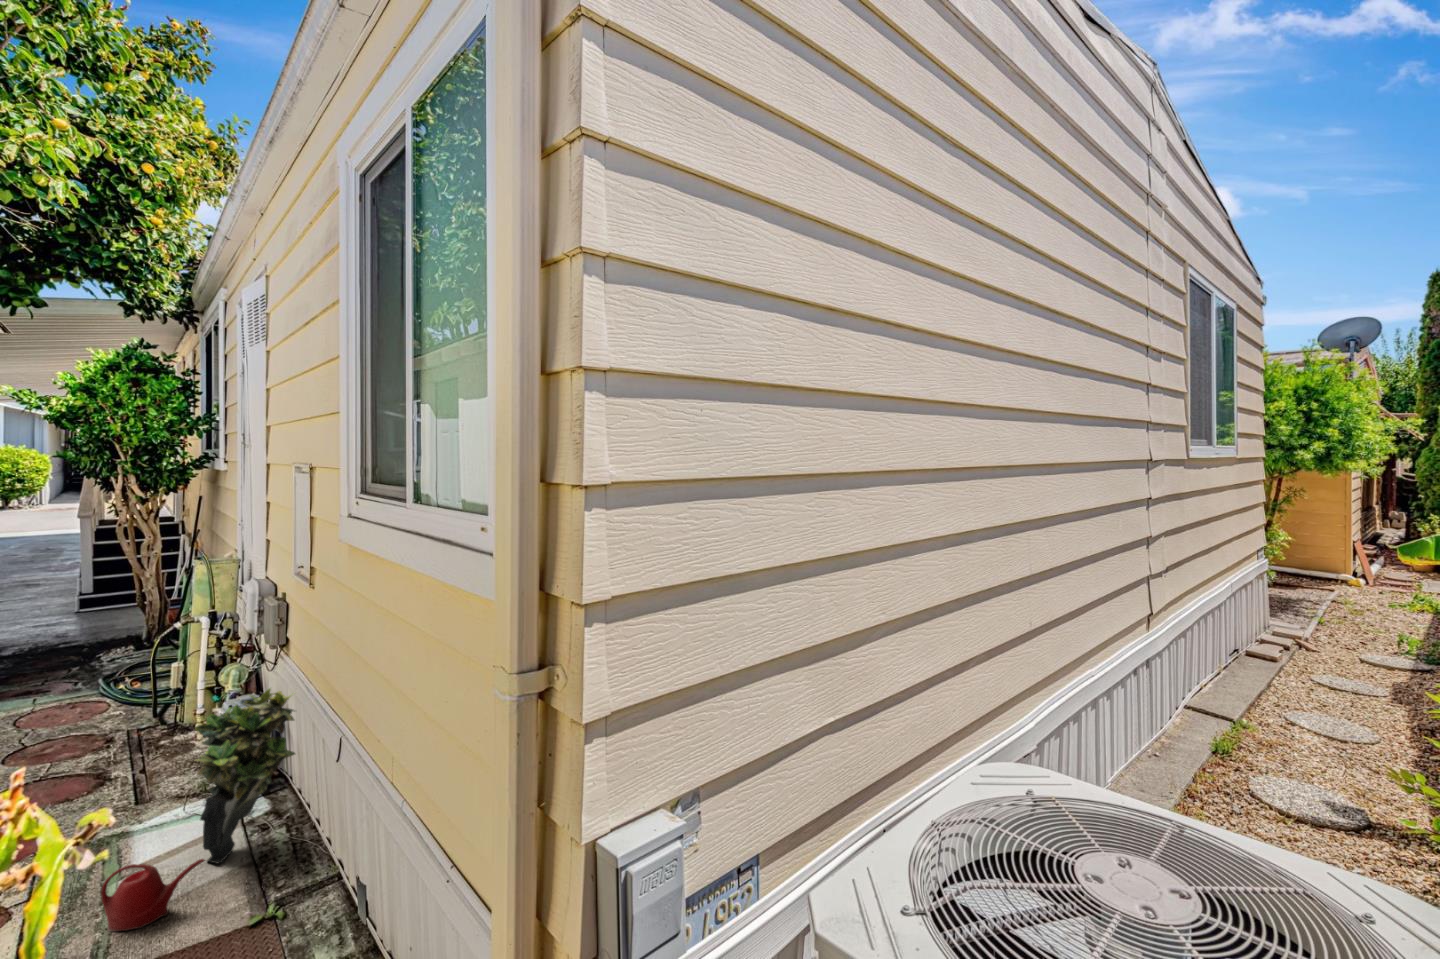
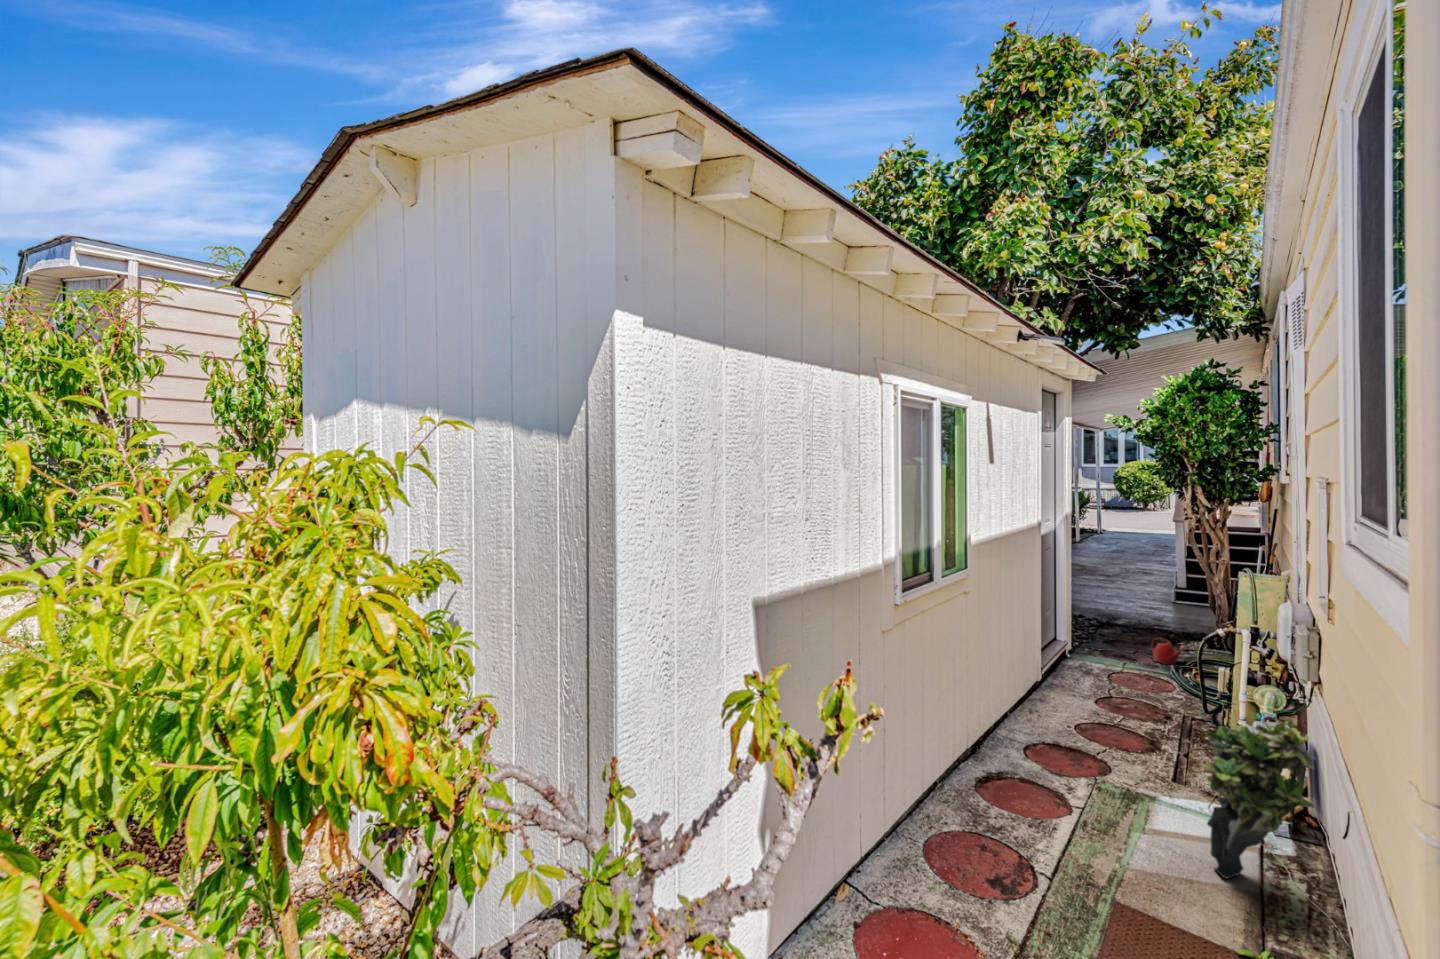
watering can: present [101,859,204,932] -> present [1151,638,1190,664]

